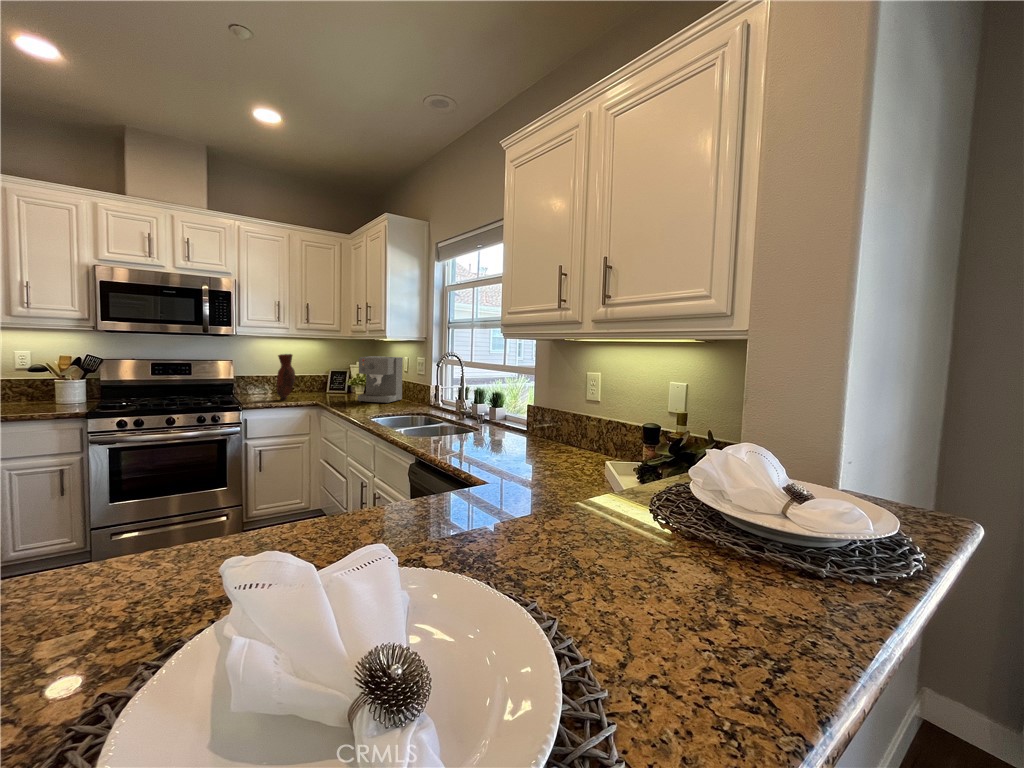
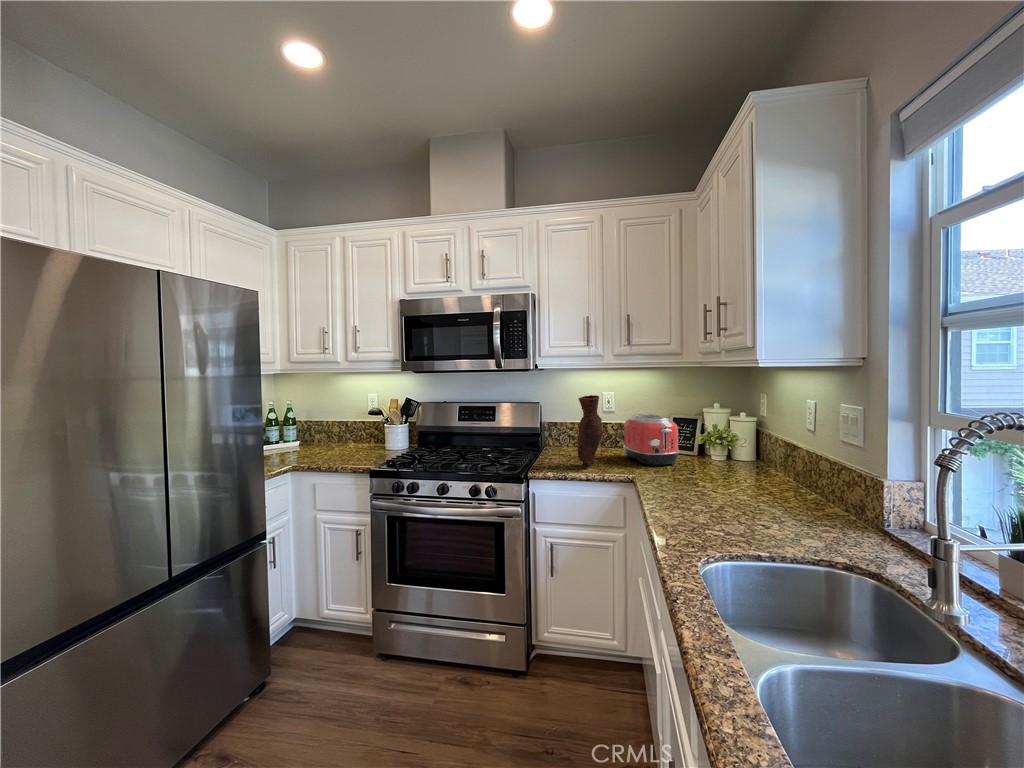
coffee maker: present [358,356,403,403] -> none [702,398,803,504]
toaster: none [302,368,340,398] -> present [623,414,679,466]

